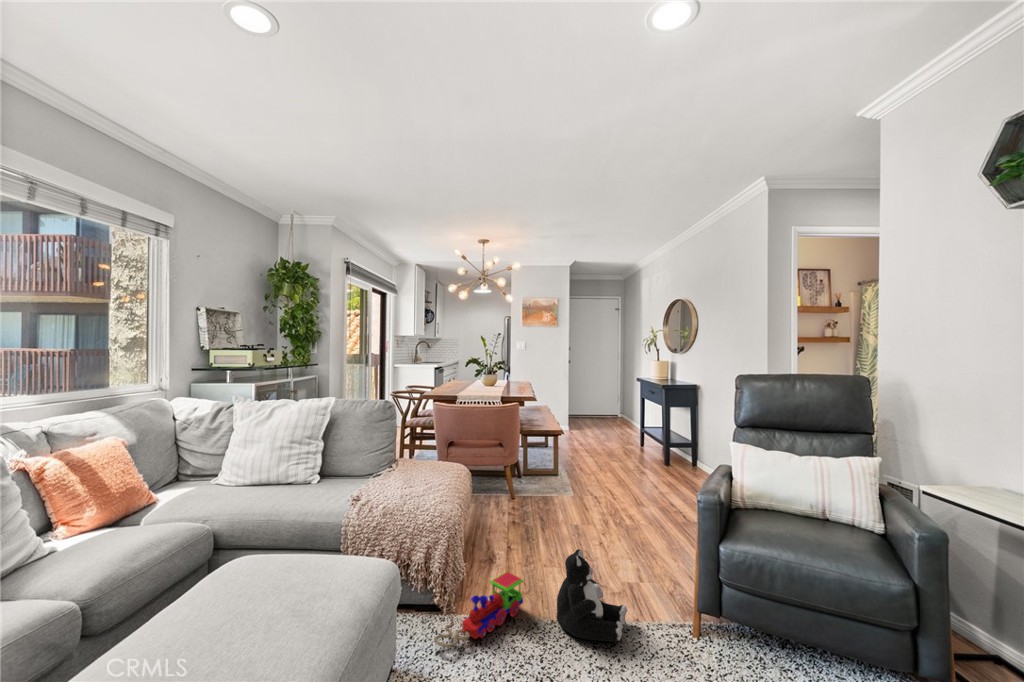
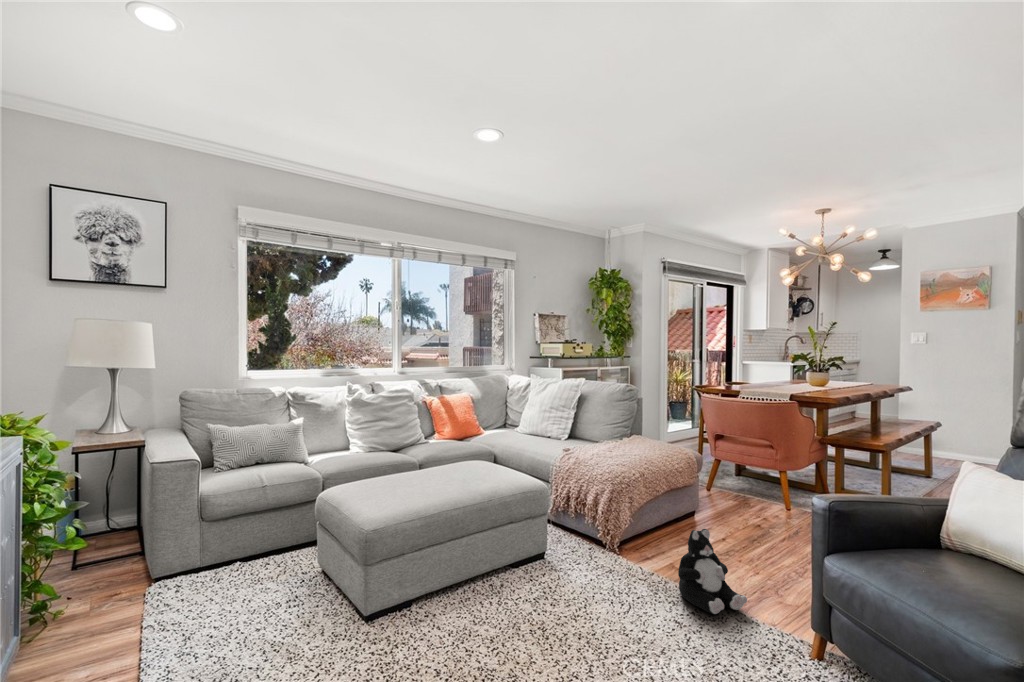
toy train: present [434,572,523,648] -> none [582,536,668,571]

